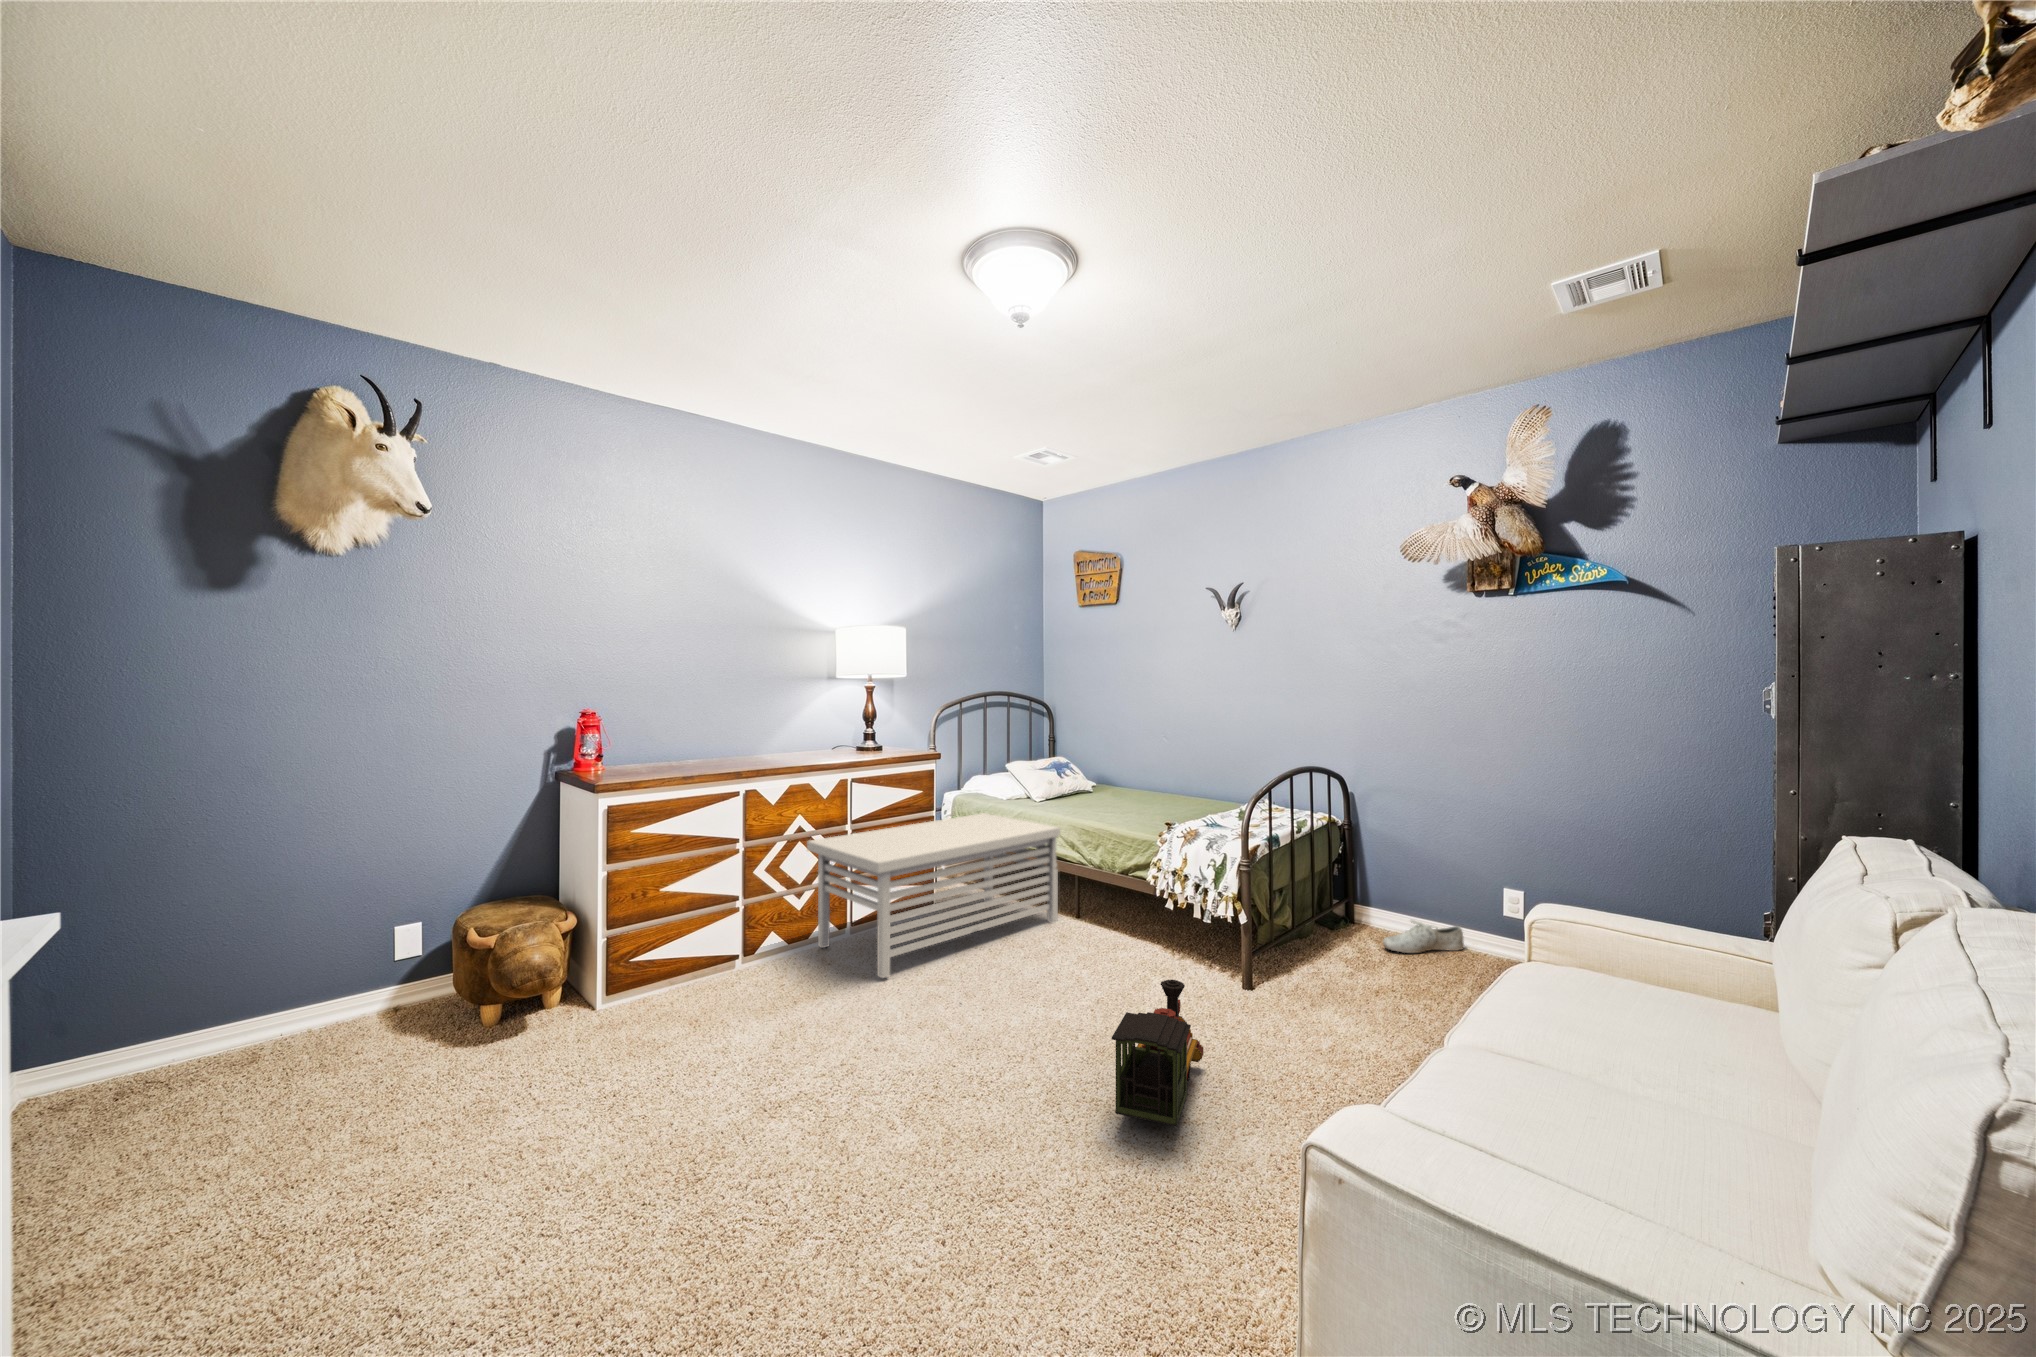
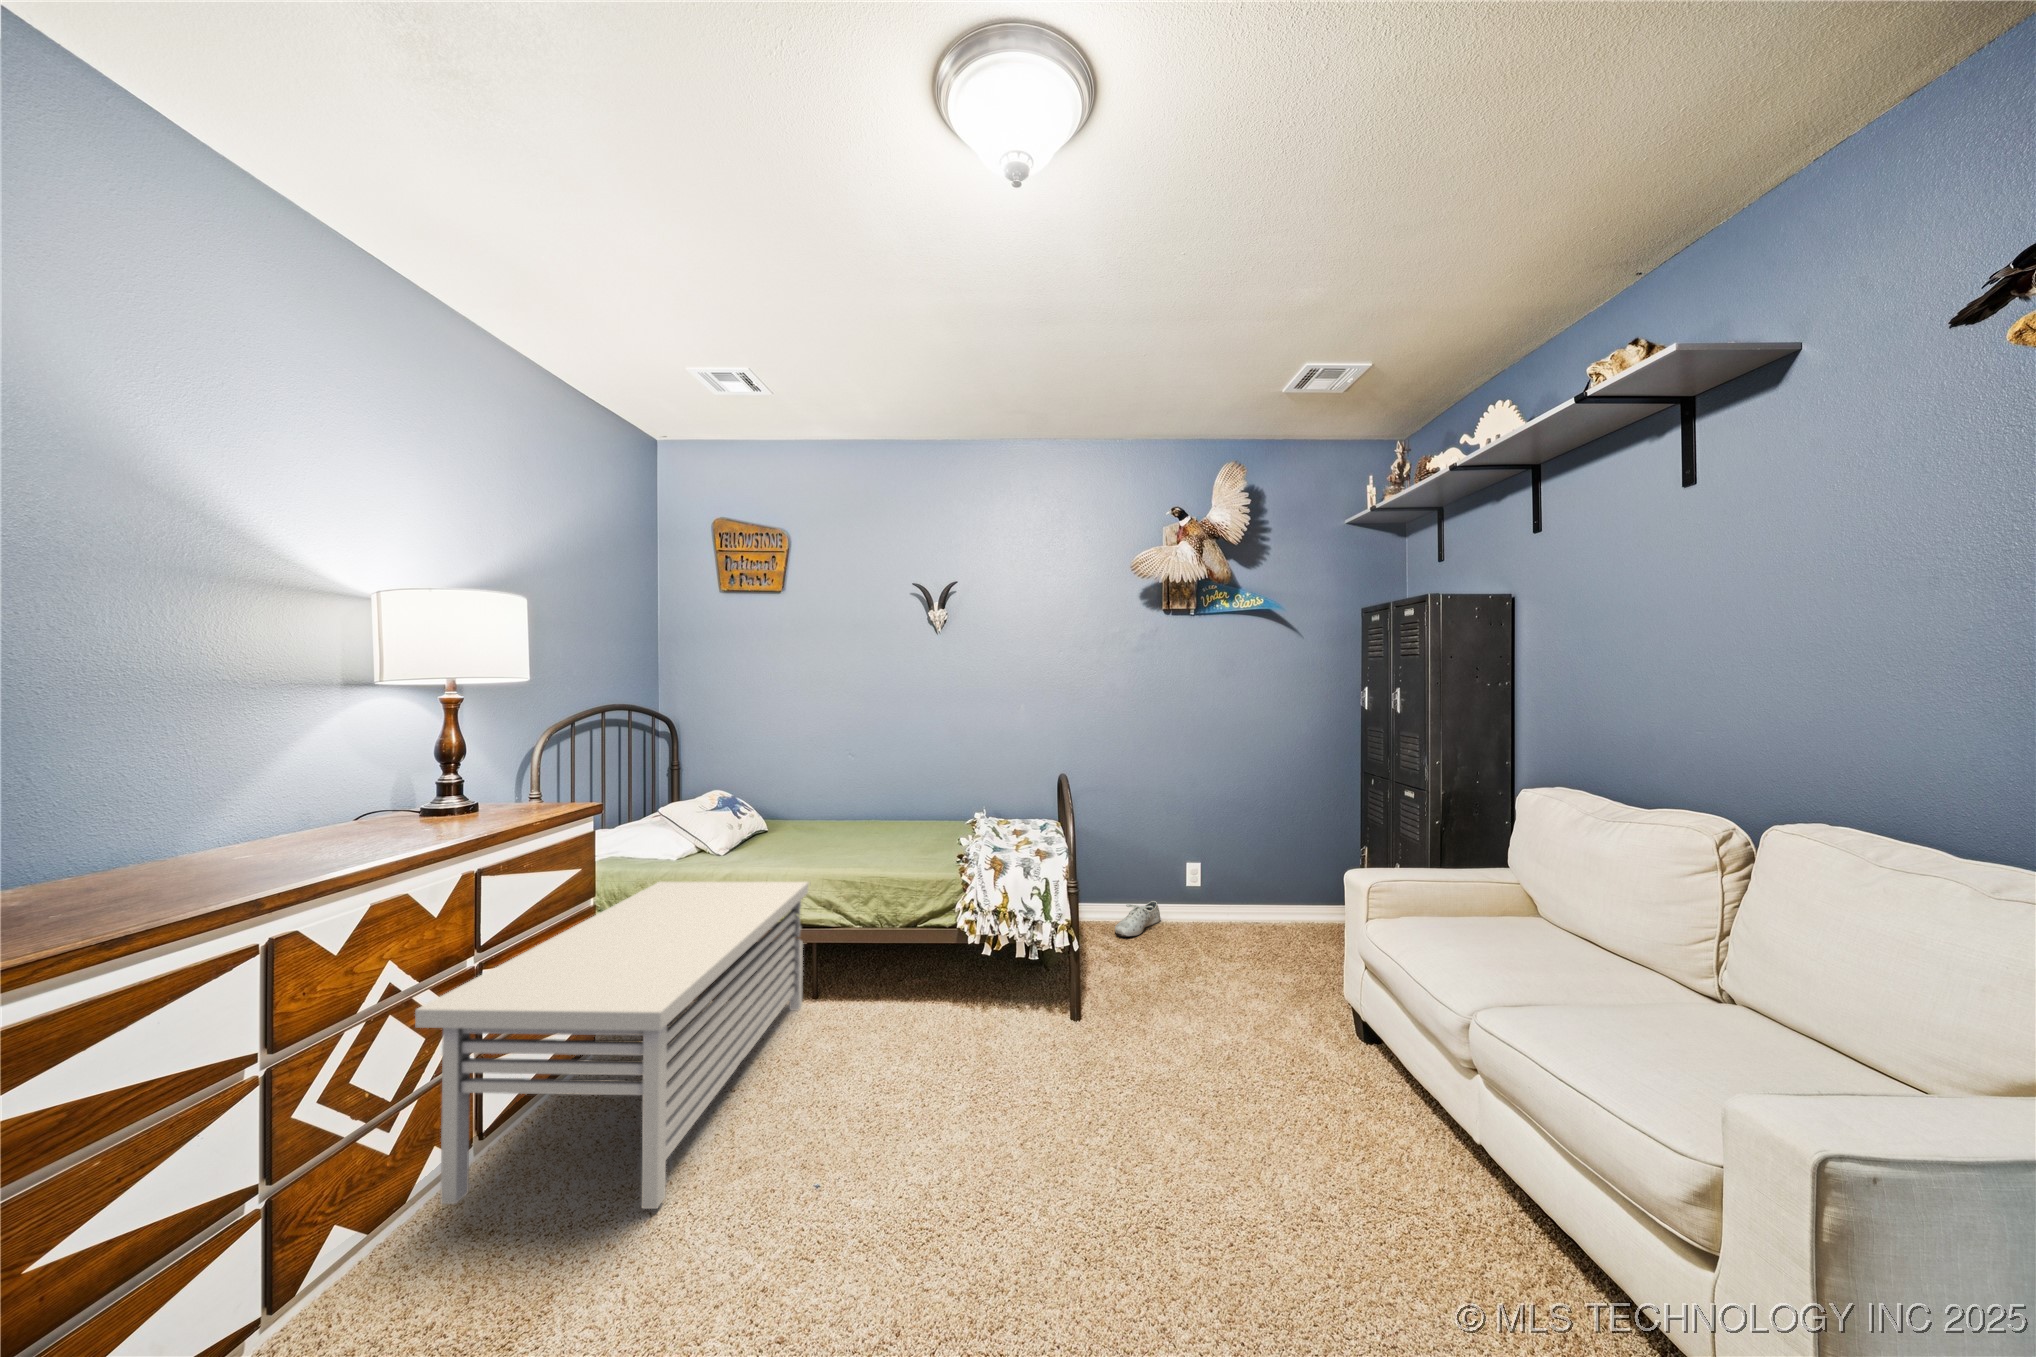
toy train: present [1112,980,1203,1127] -> none [1112,1042,1282,1247]

